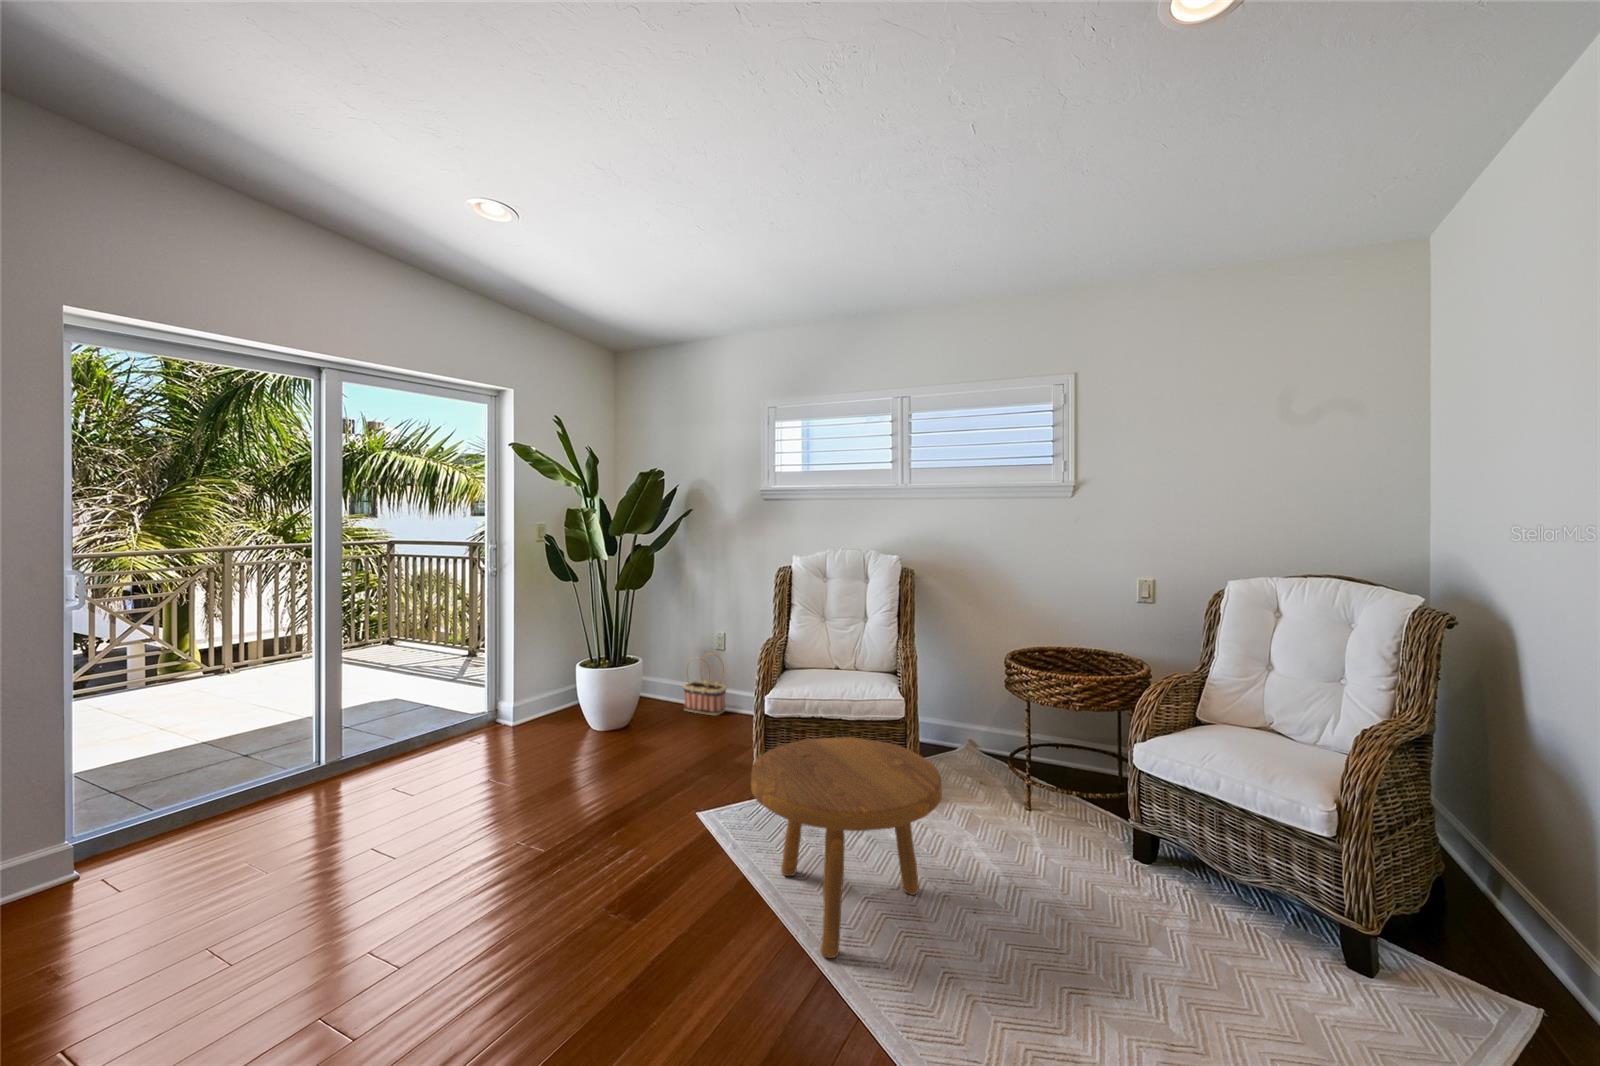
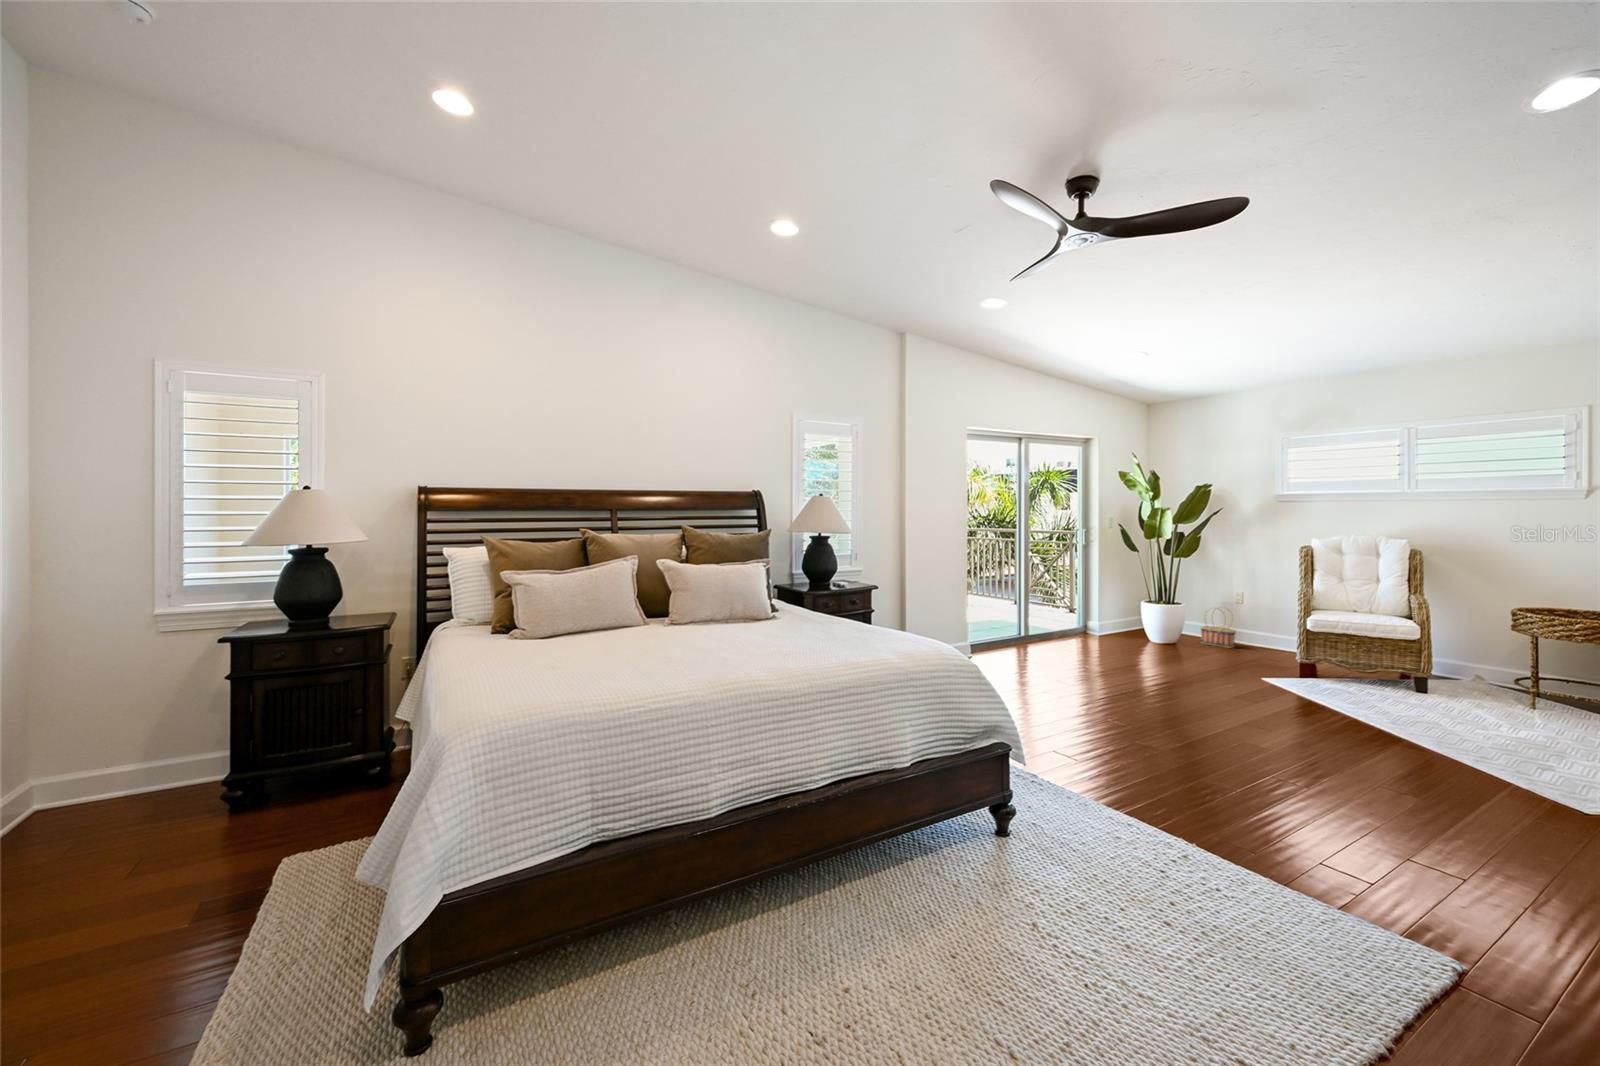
footstool: present [751,737,942,958] -> none [1330,634,1465,721]

